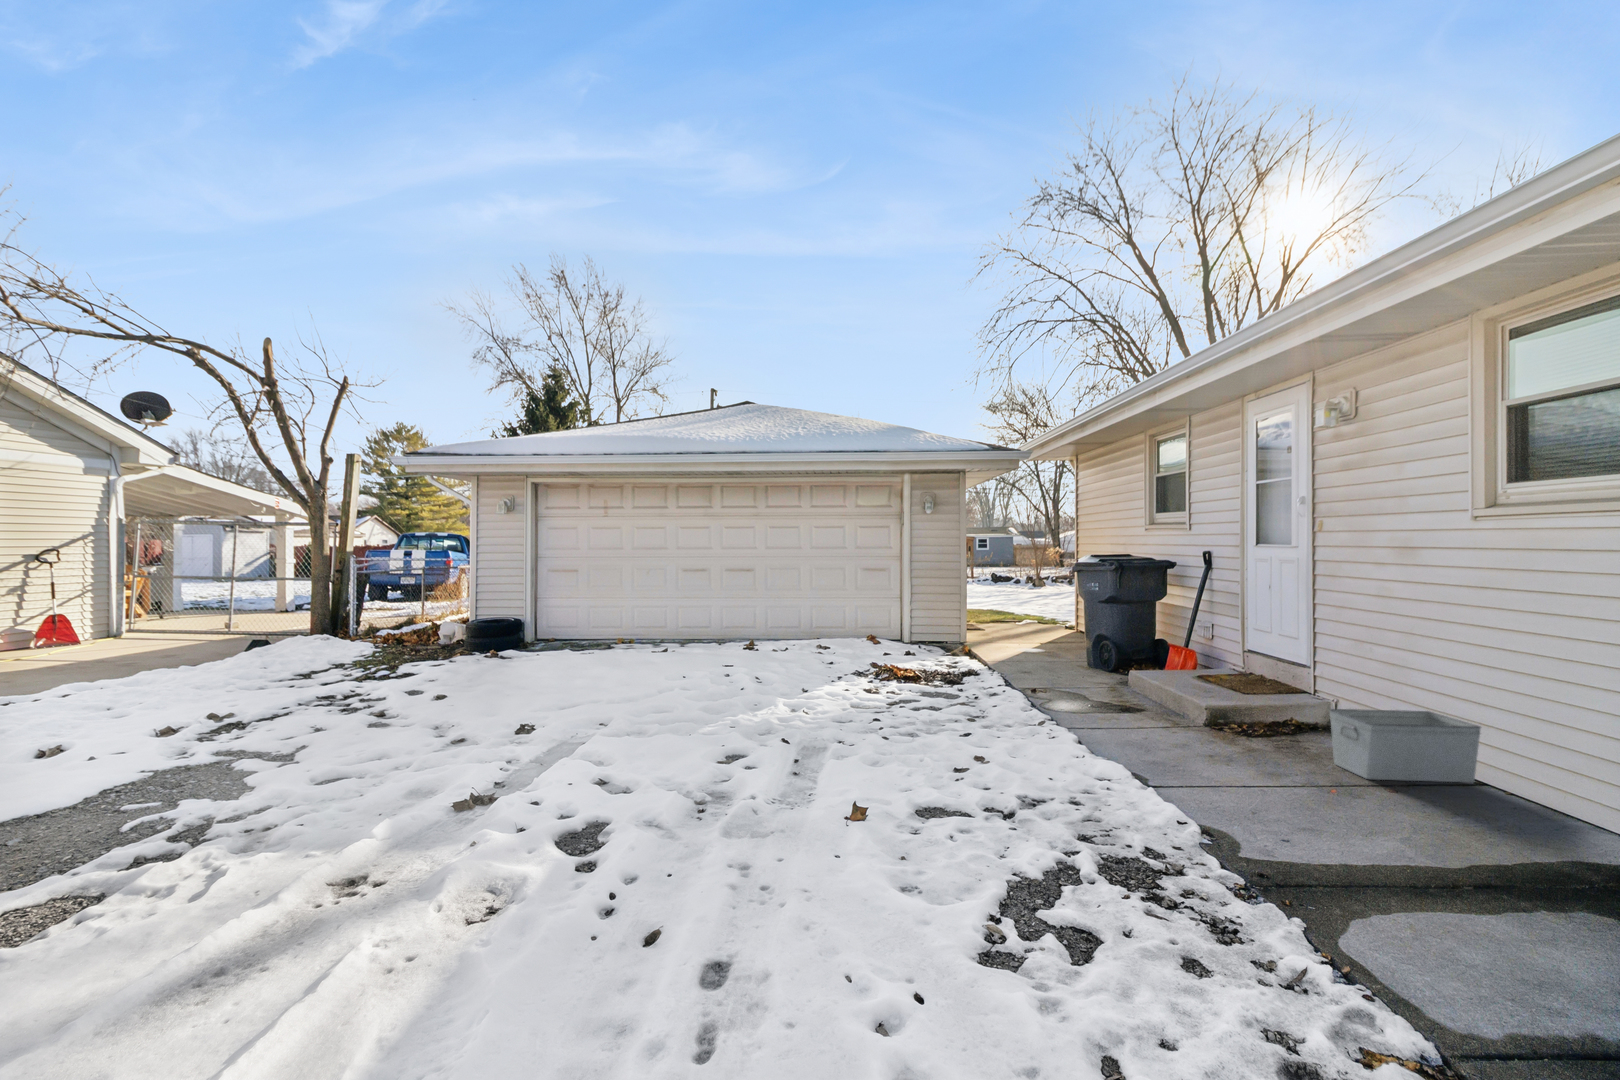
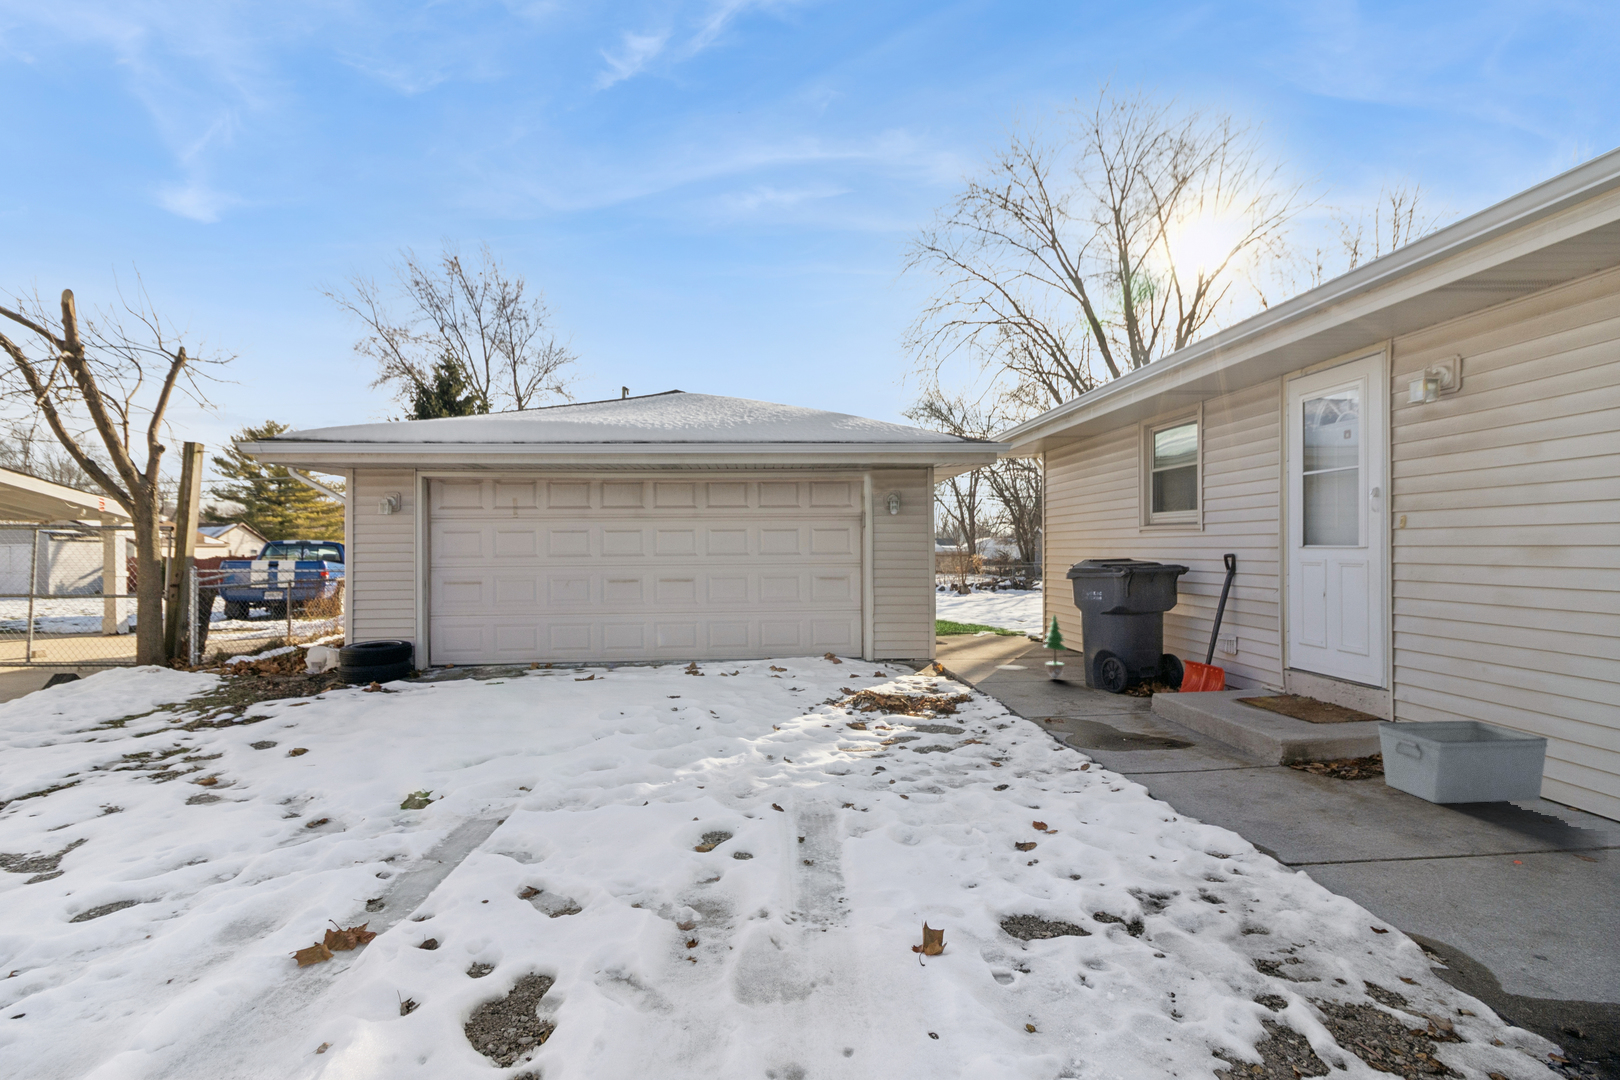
potted tree: none [1072,609,1096,671] -> present [1044,615,1066,678]

